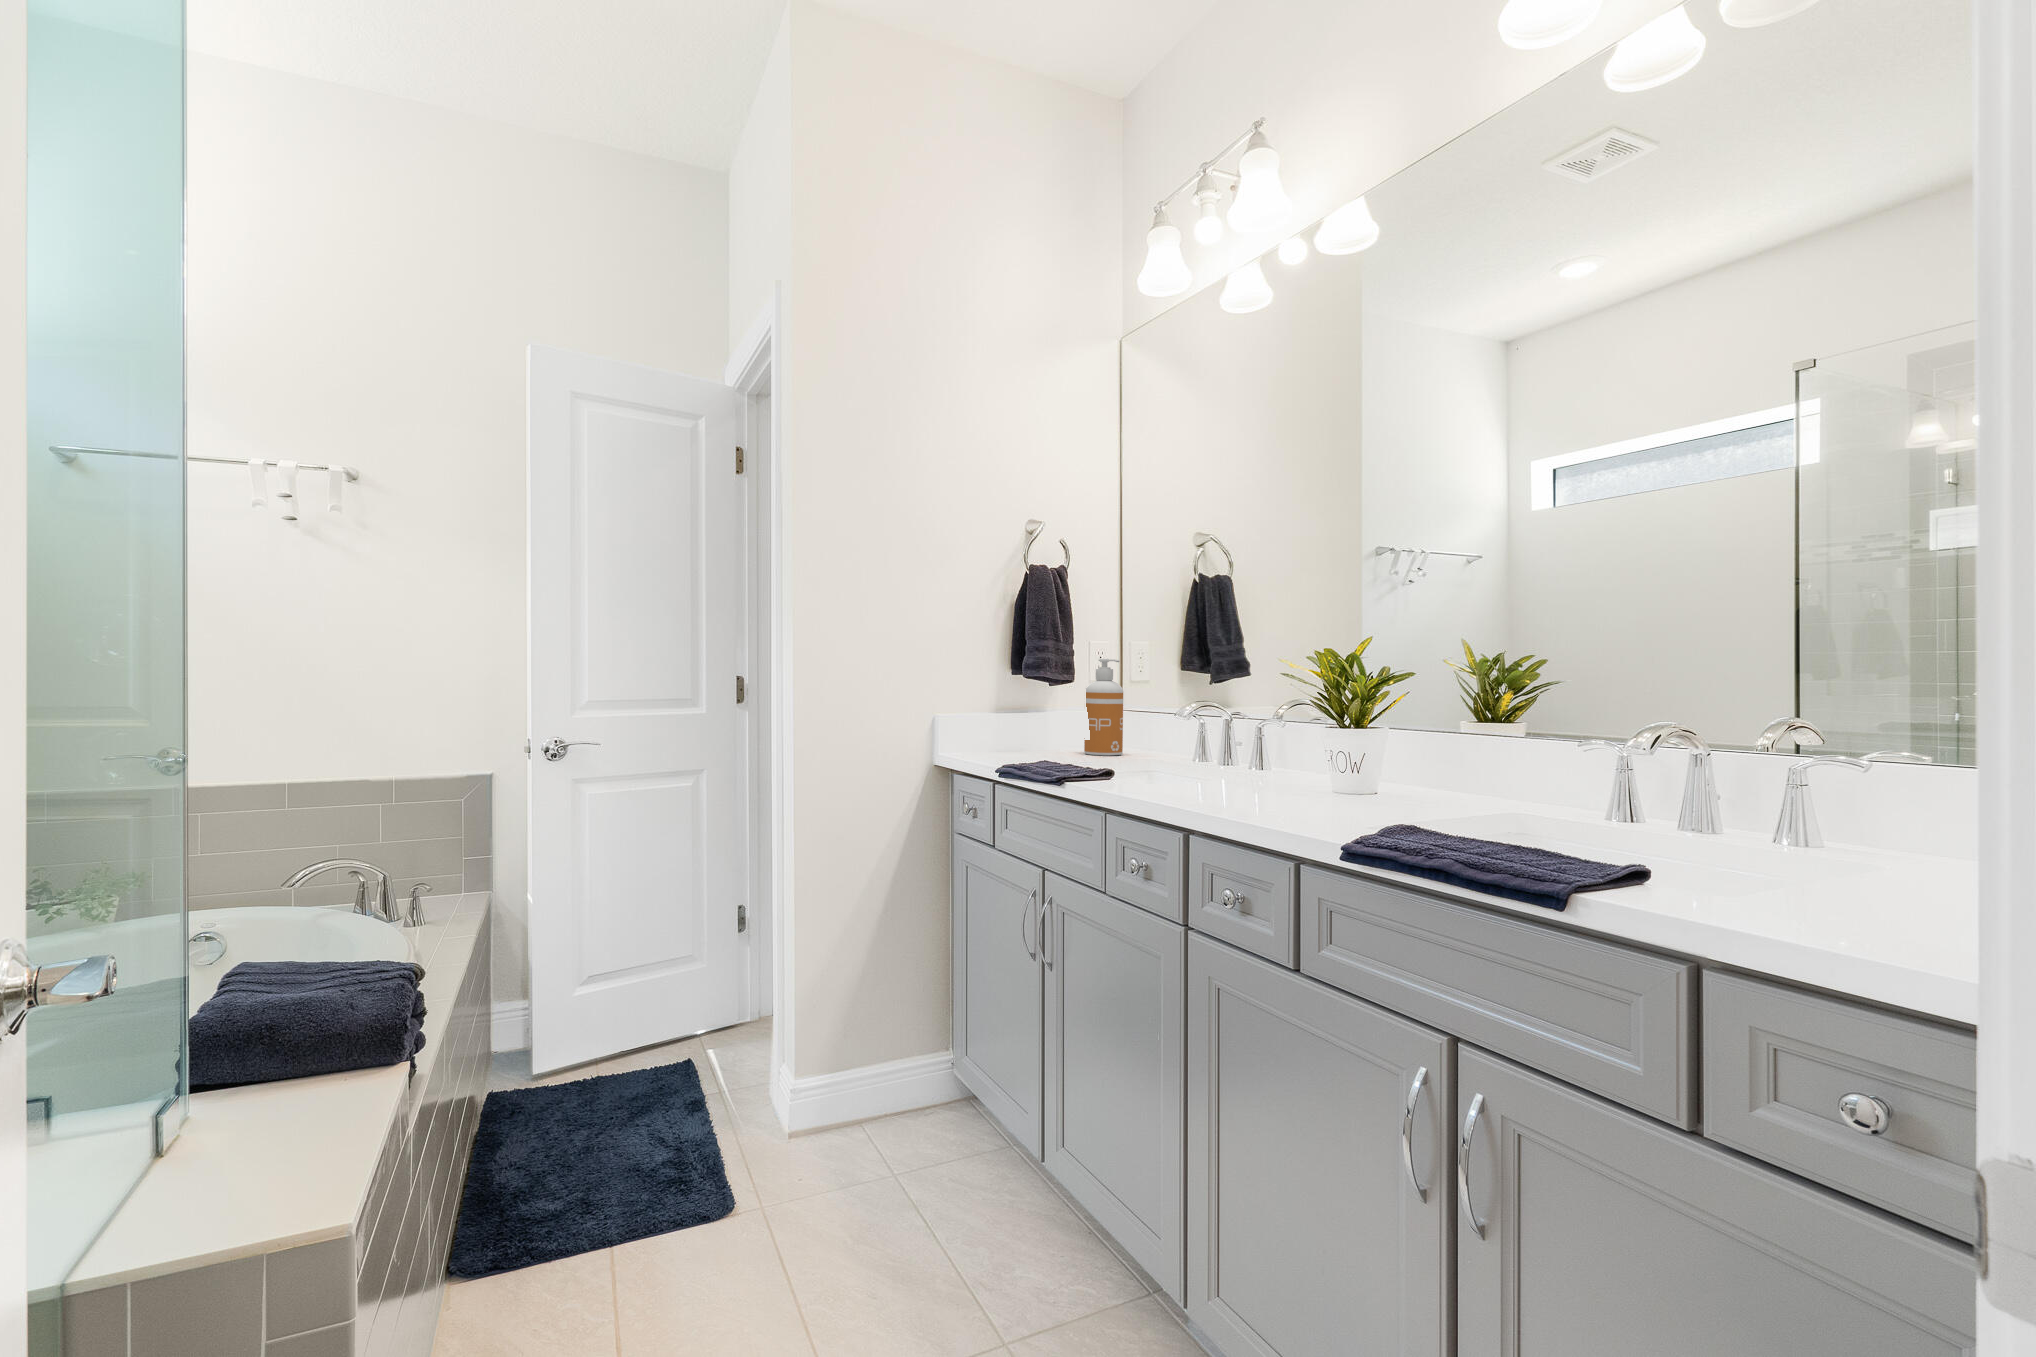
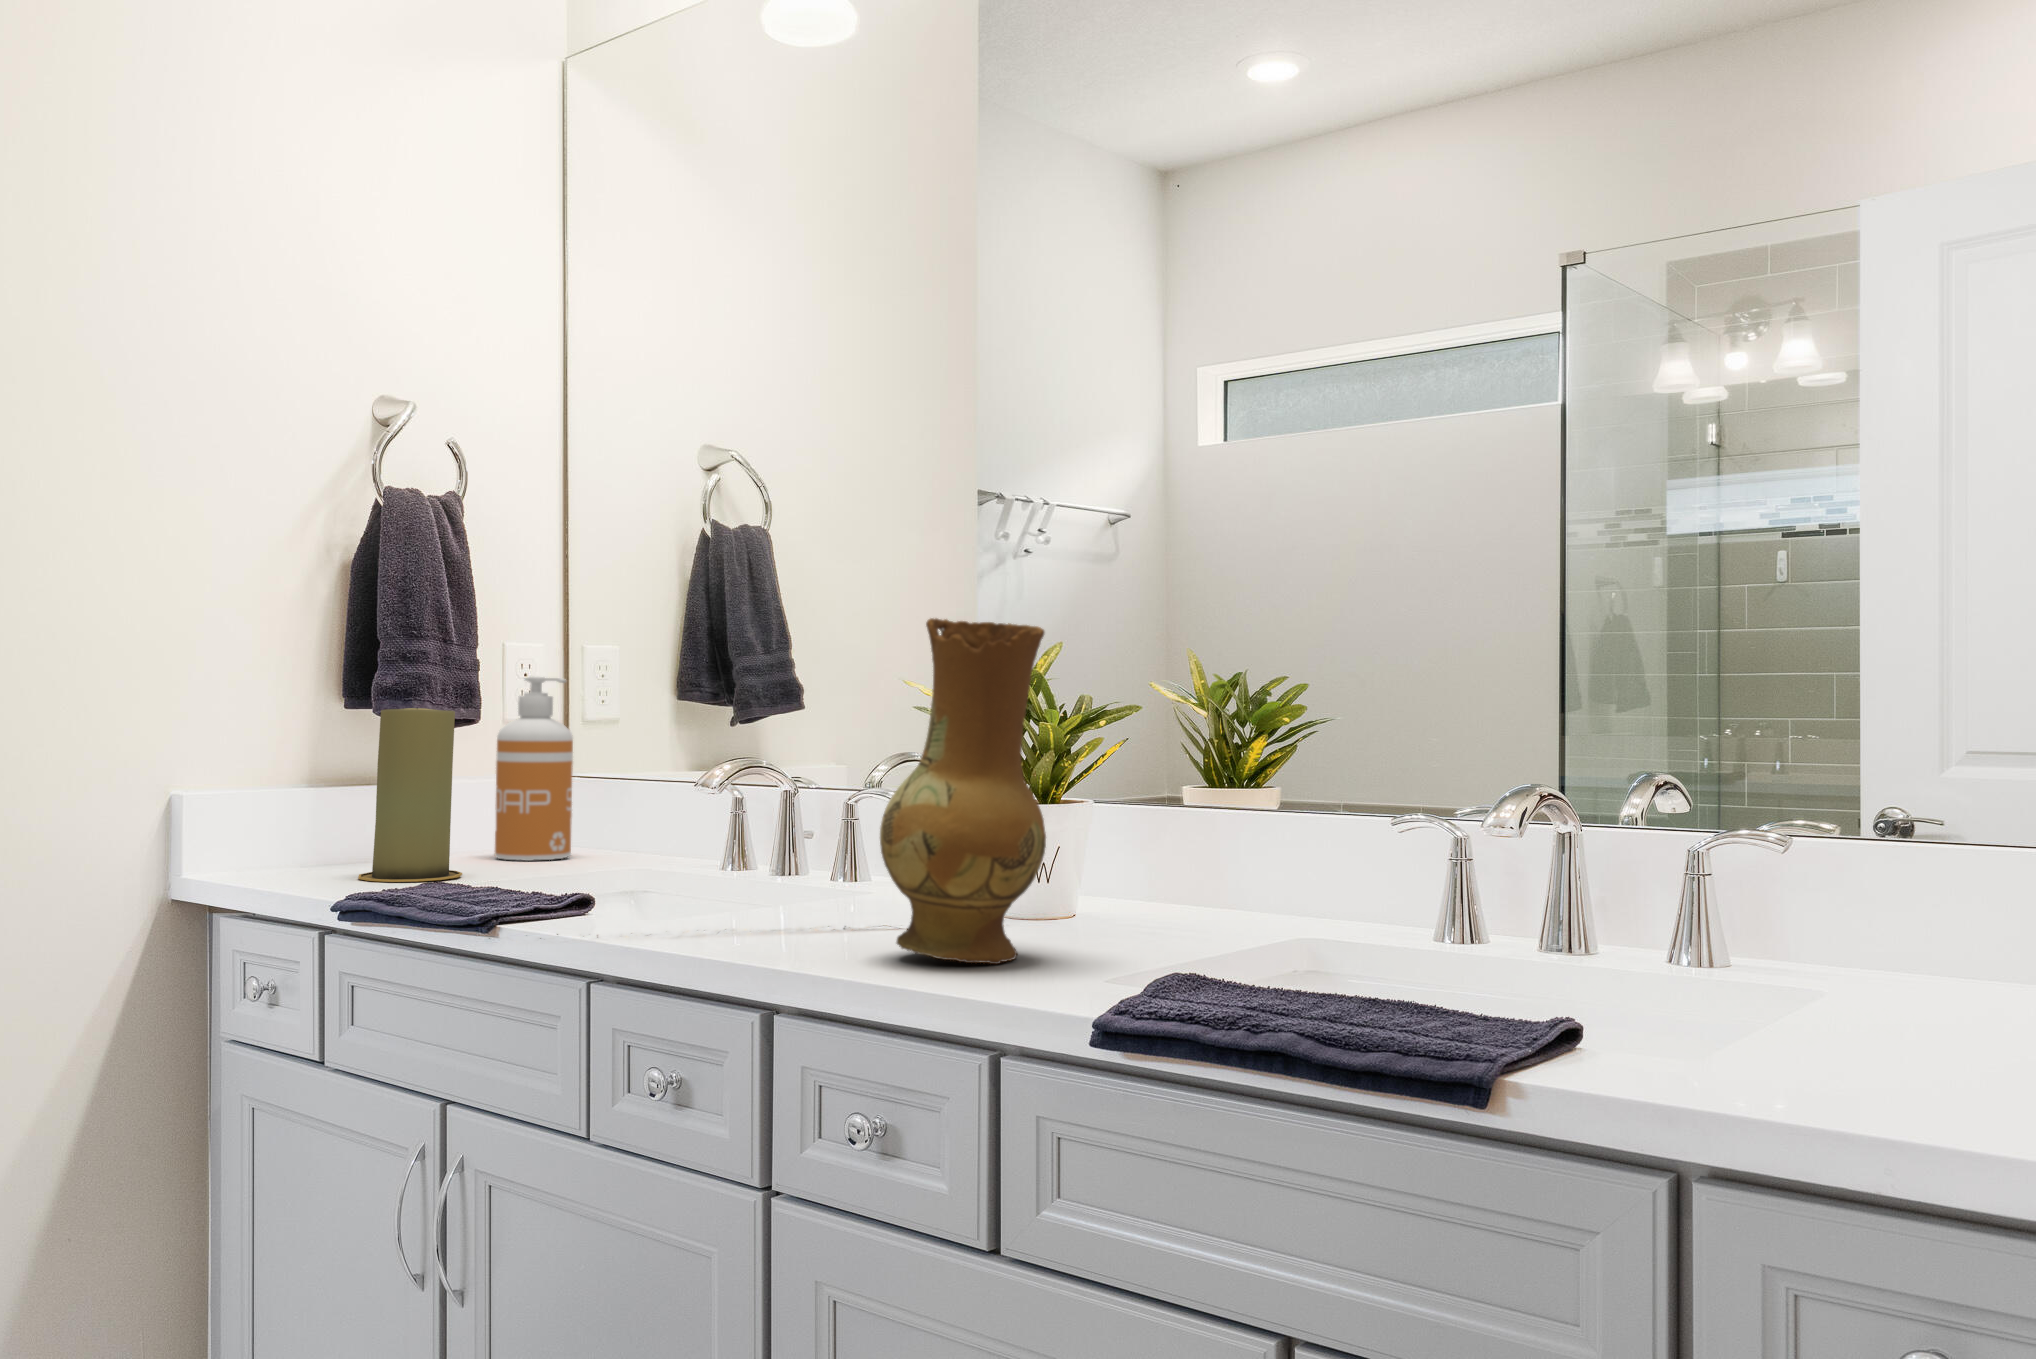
ceramic jug: none [1247,626,1342,817] -> present [880,618,1046,964]
candle: none [1014,675,1063,762] -> present [358,708,462,882]

